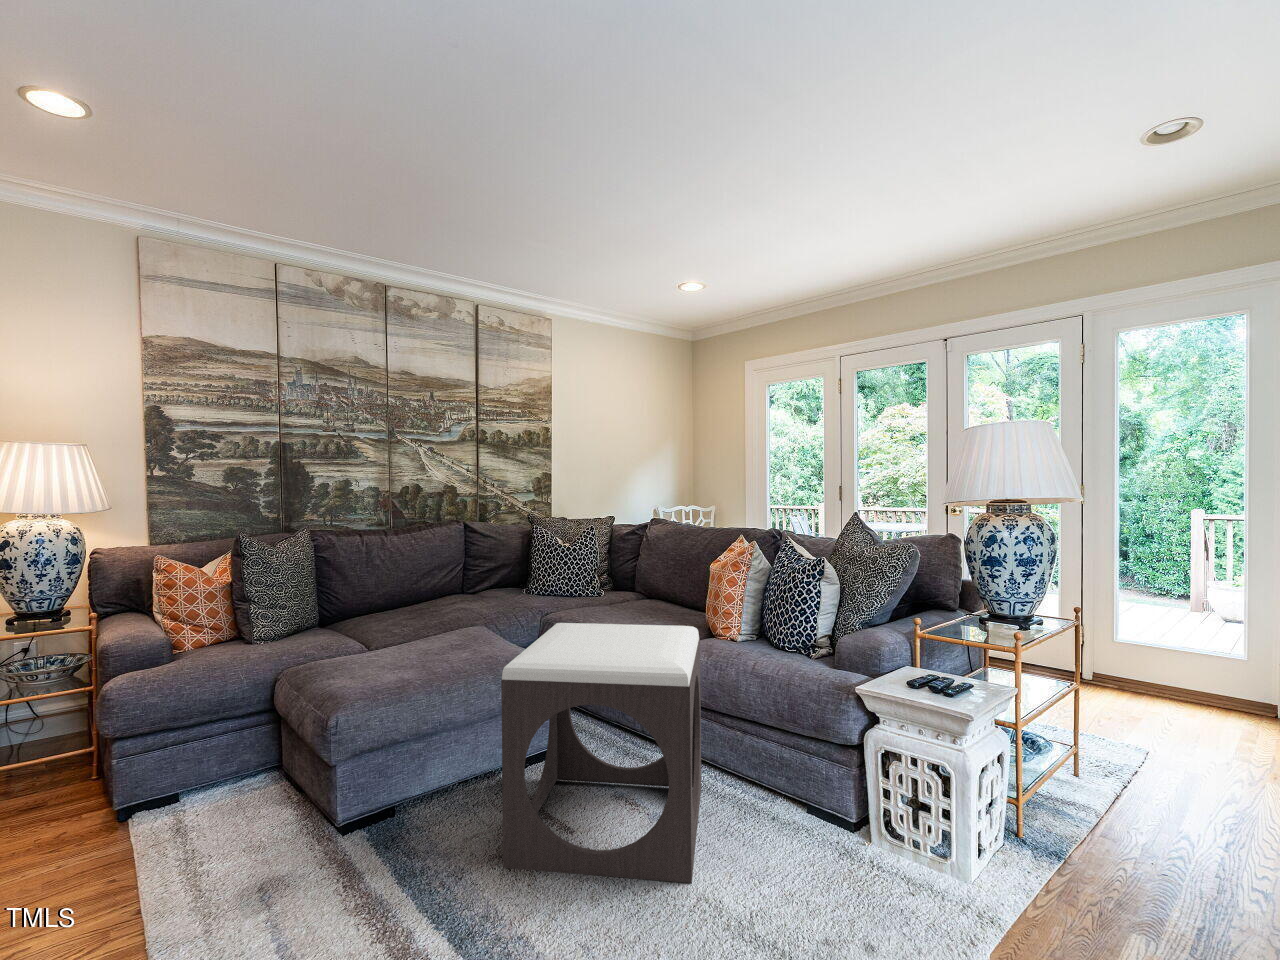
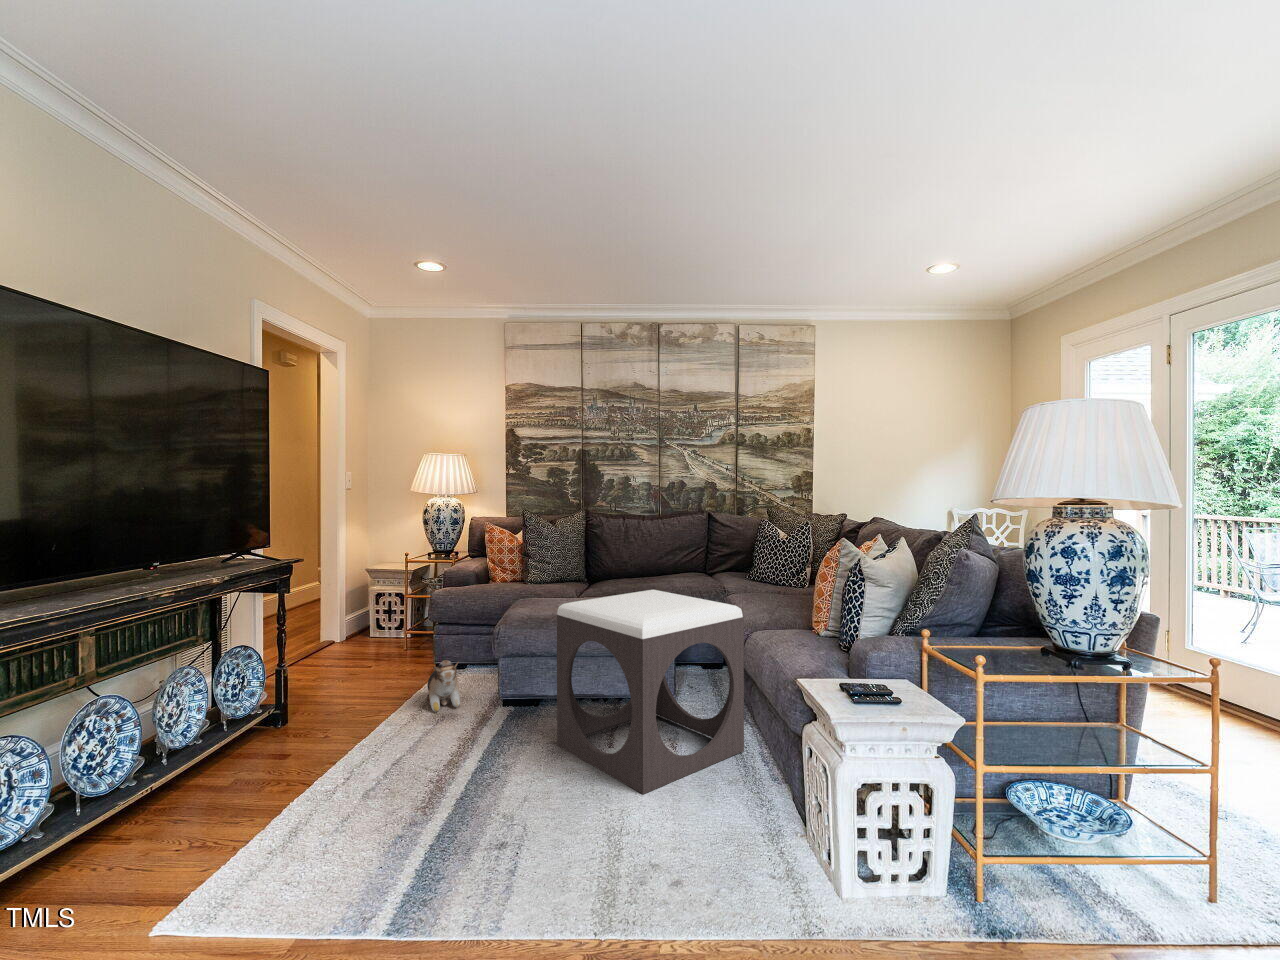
plush toy: none [173,794,284,897] -> present [427,660,460,712]

